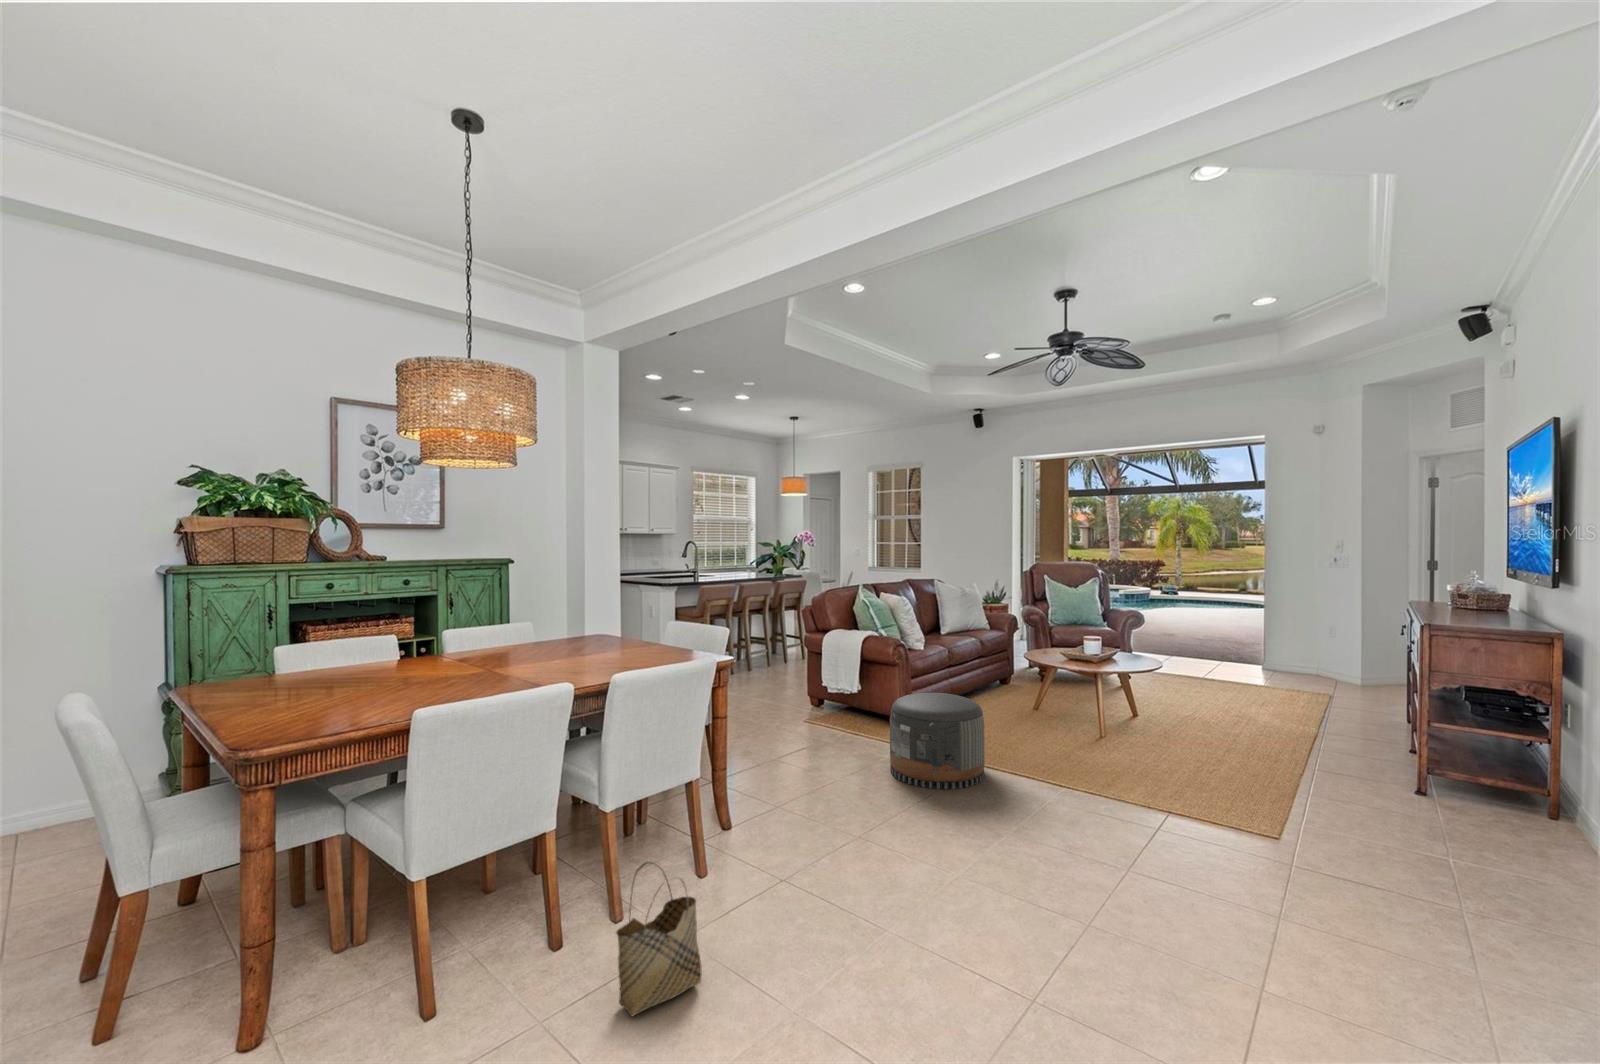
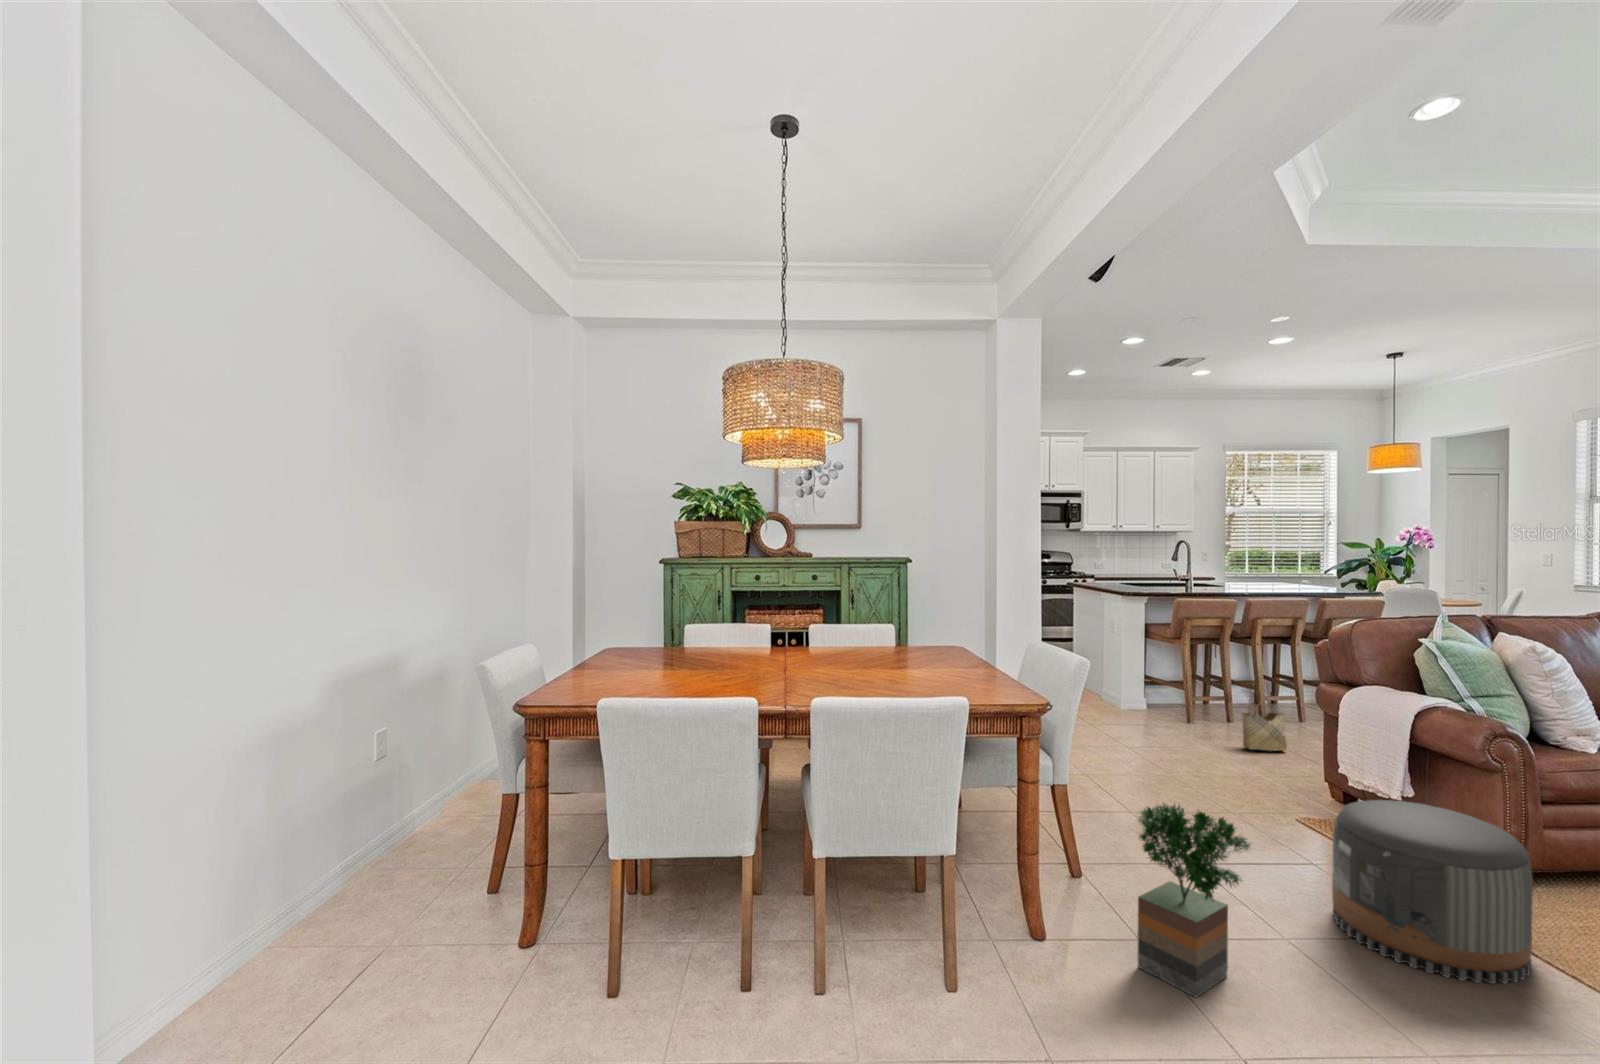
potted tree: none [824,718,904,848] -> present [1137,804,1250,997]
woven basket: present [616,862,702,1016] -> present [1242,694,1287,751]

